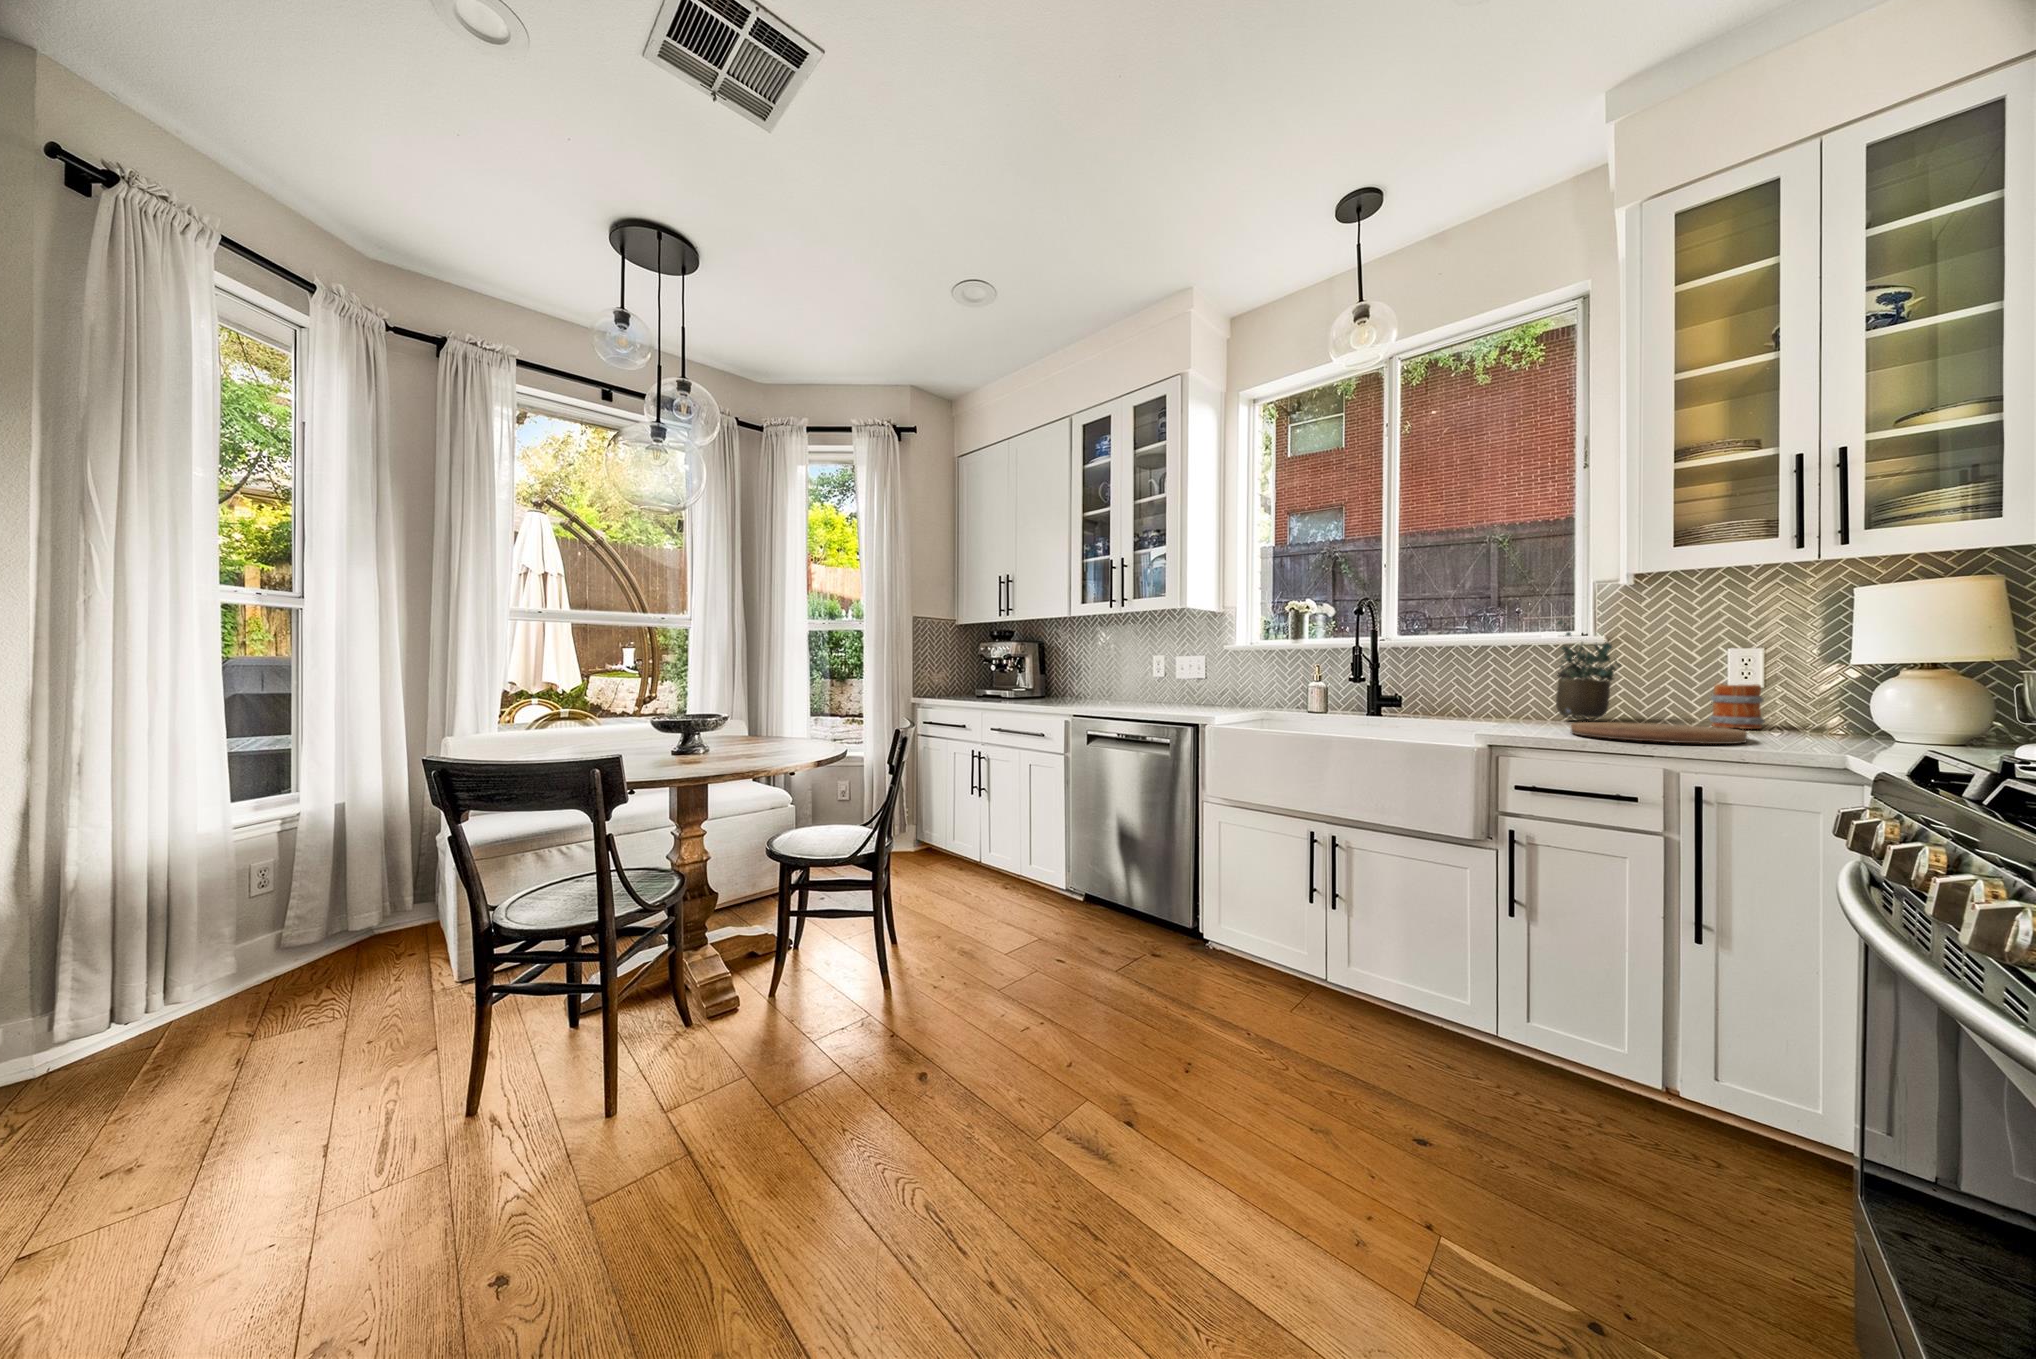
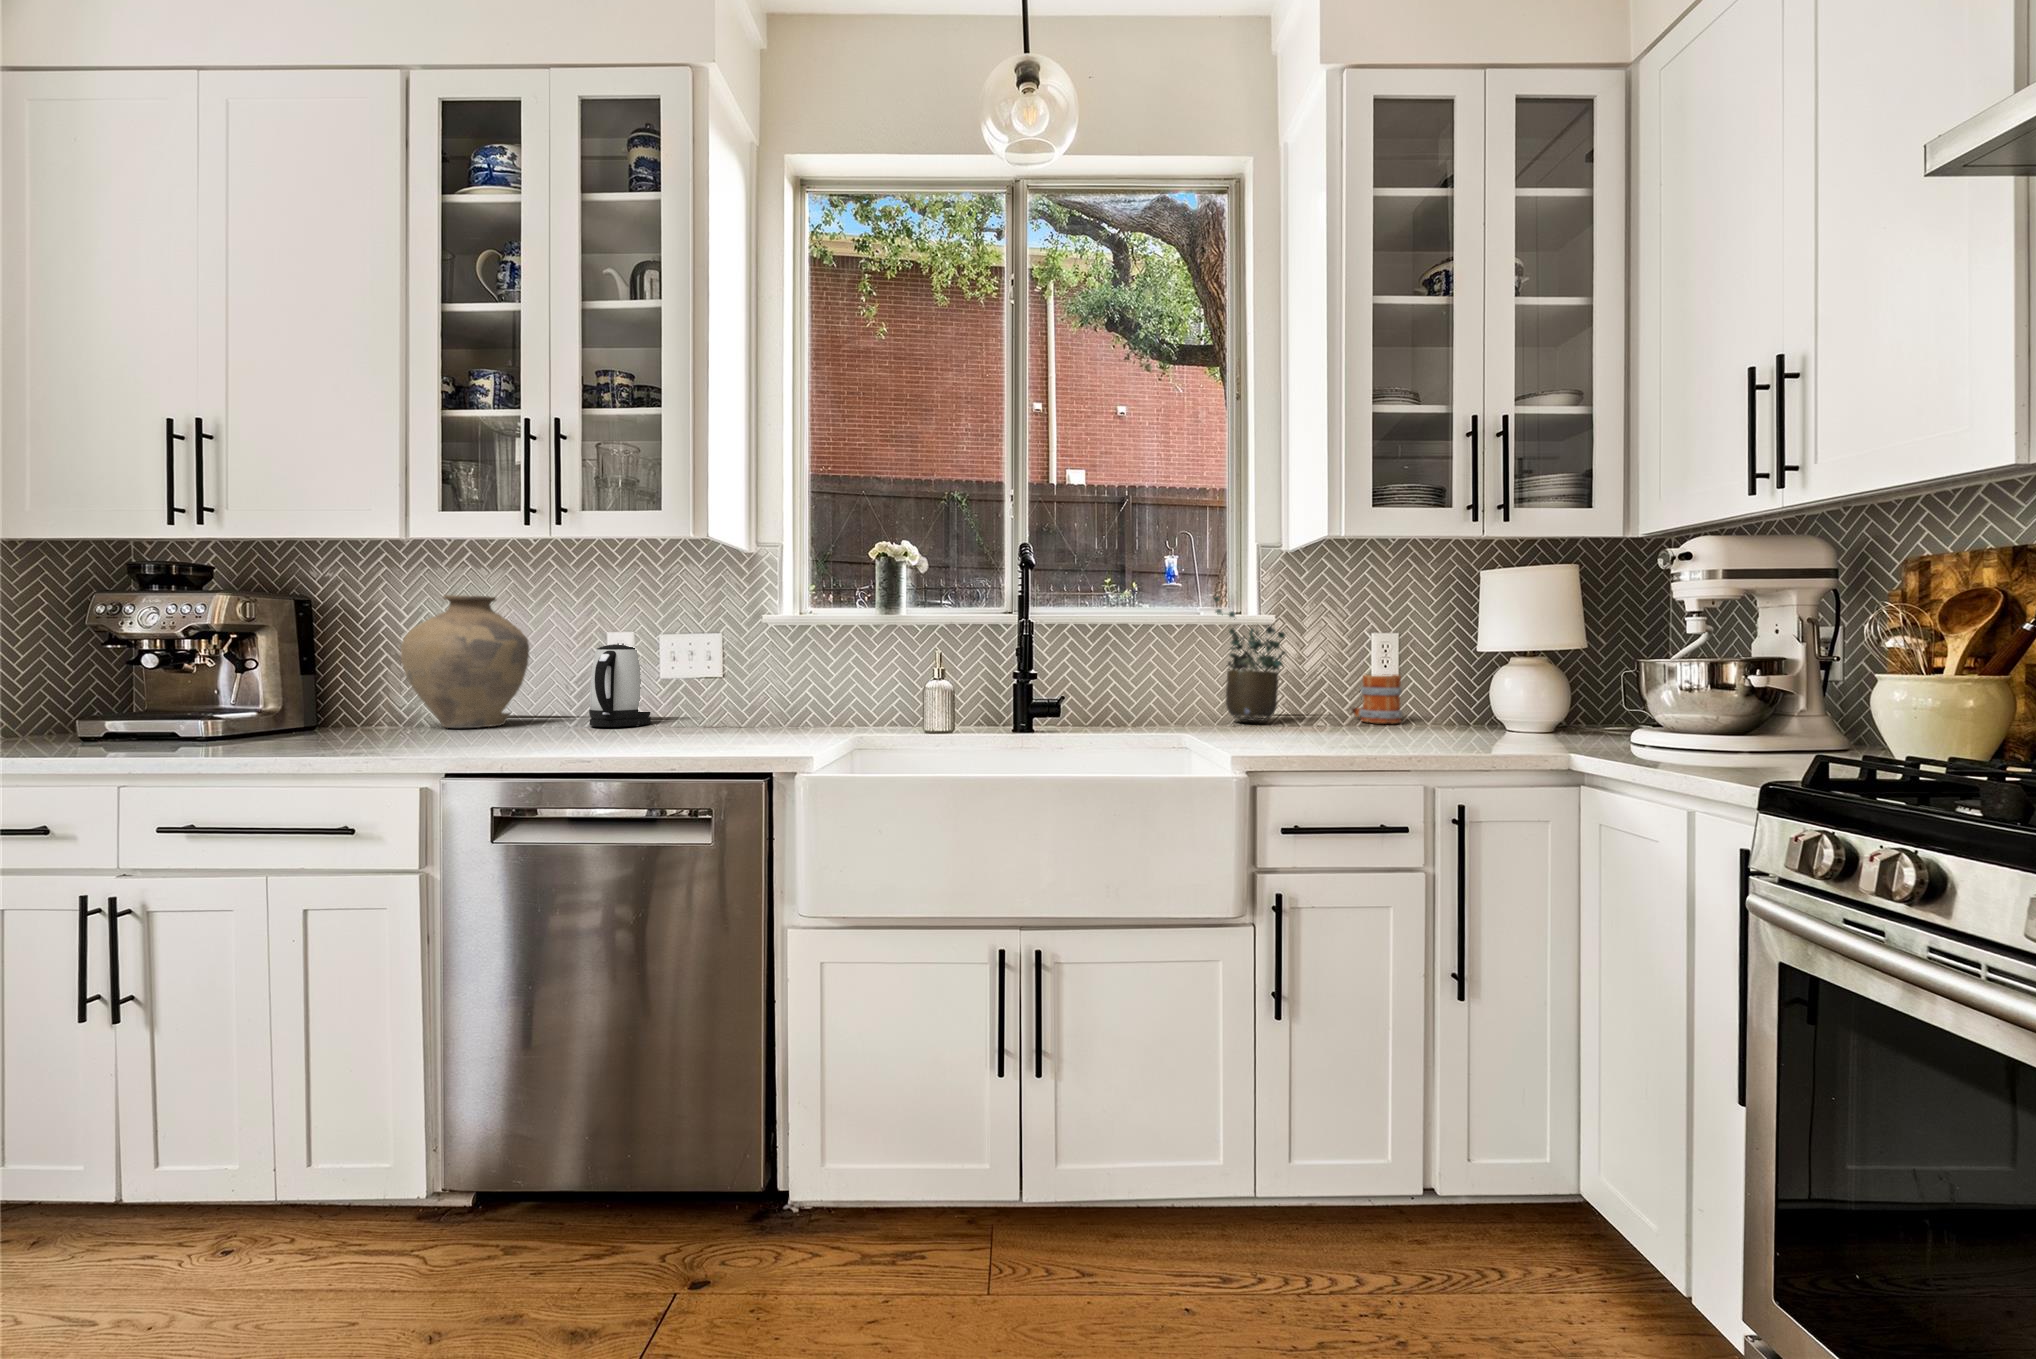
vase: none [1072,639,1126,701] -> present [401,595,529,728]
kettle: none [1143,661,1172,703] -> present [589,644,651,727]
cutting board: present [1571,722,1747,744] -> none [1304,725,1474,755]

